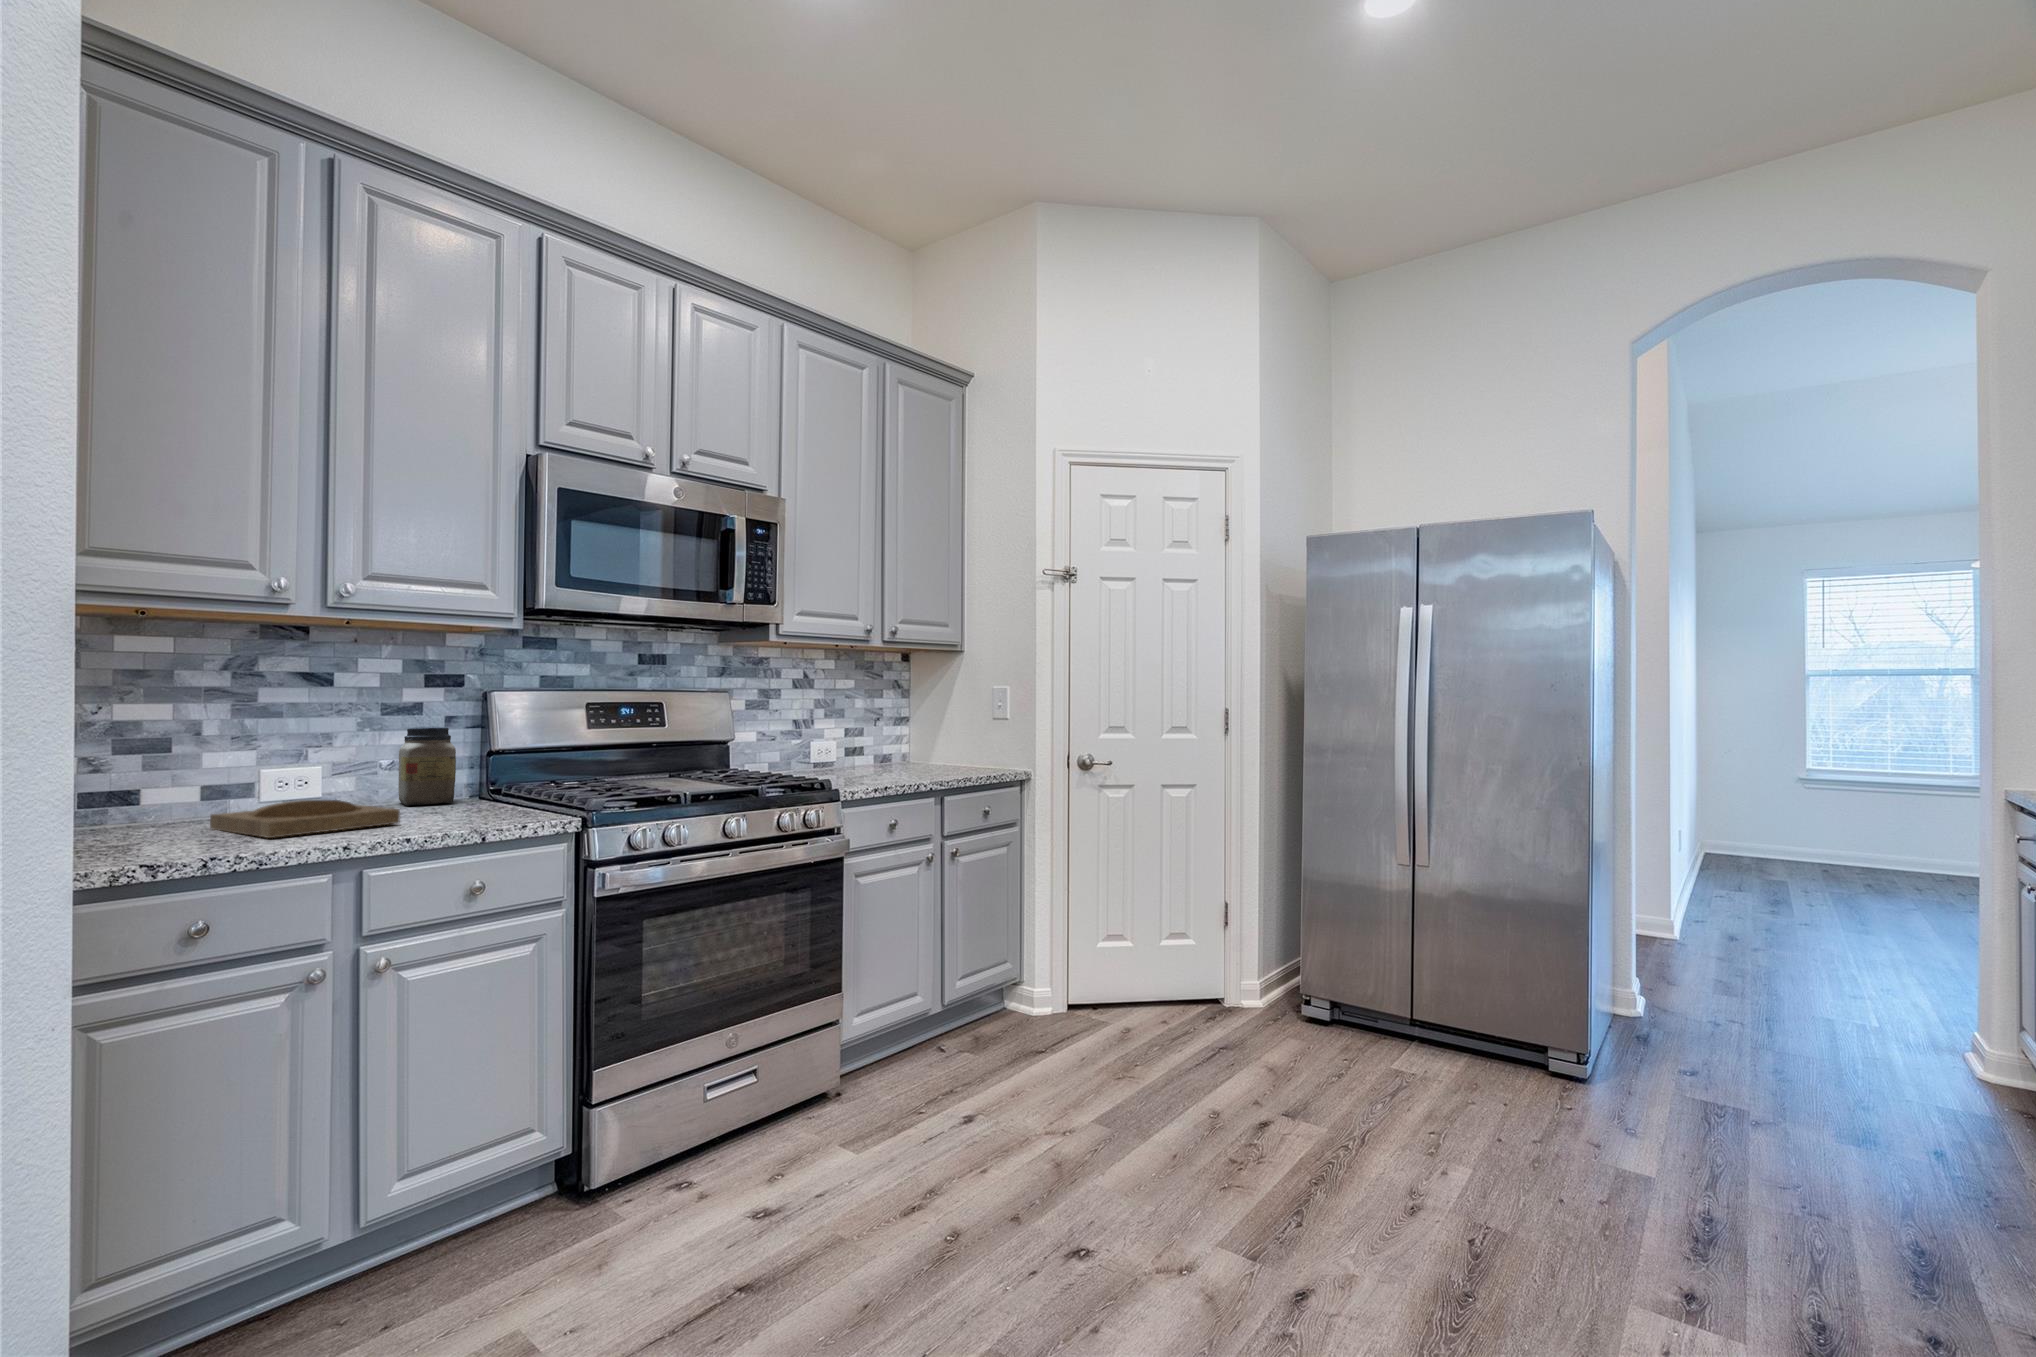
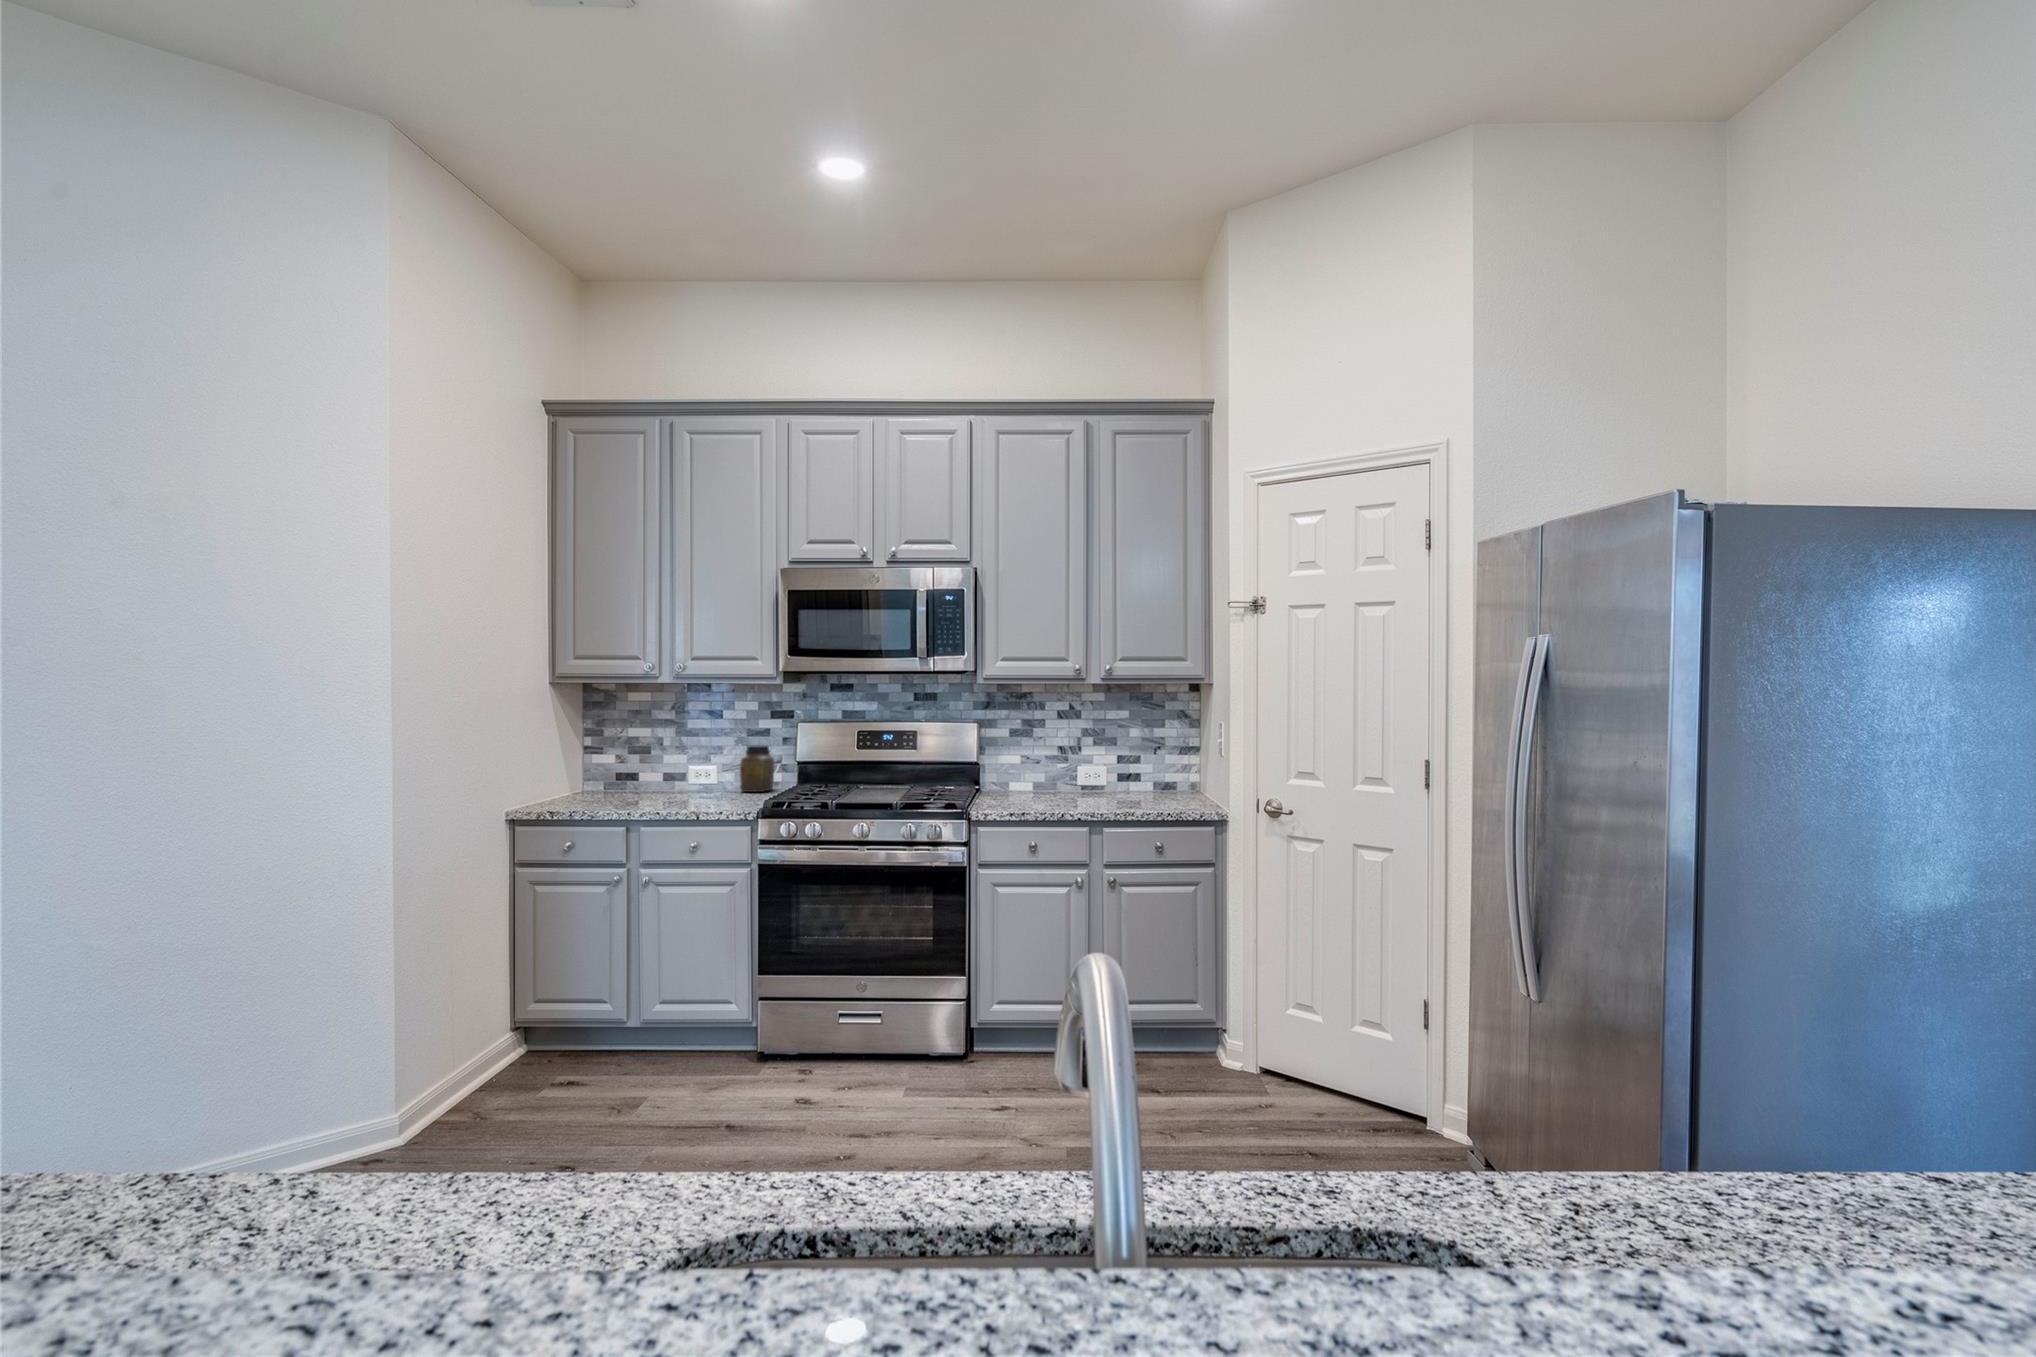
tray: present [210,800,400,838] -> none [619,785,696,803]

